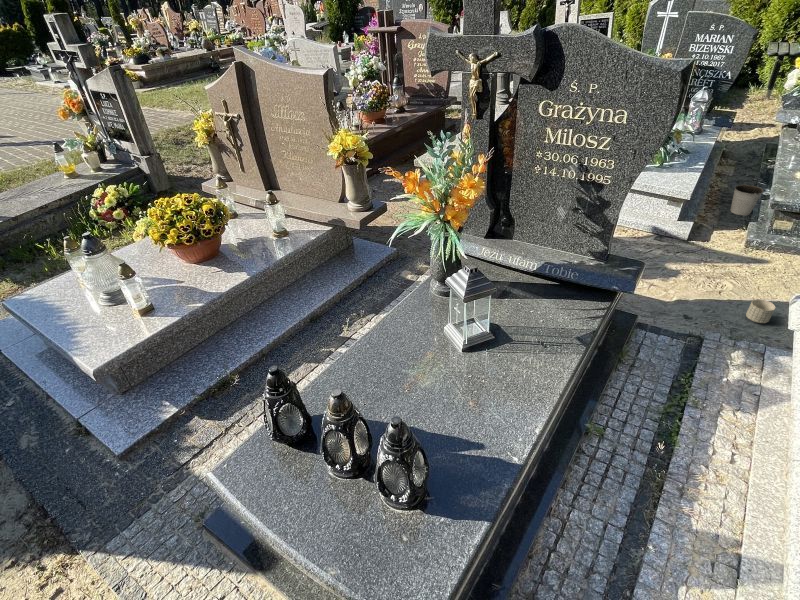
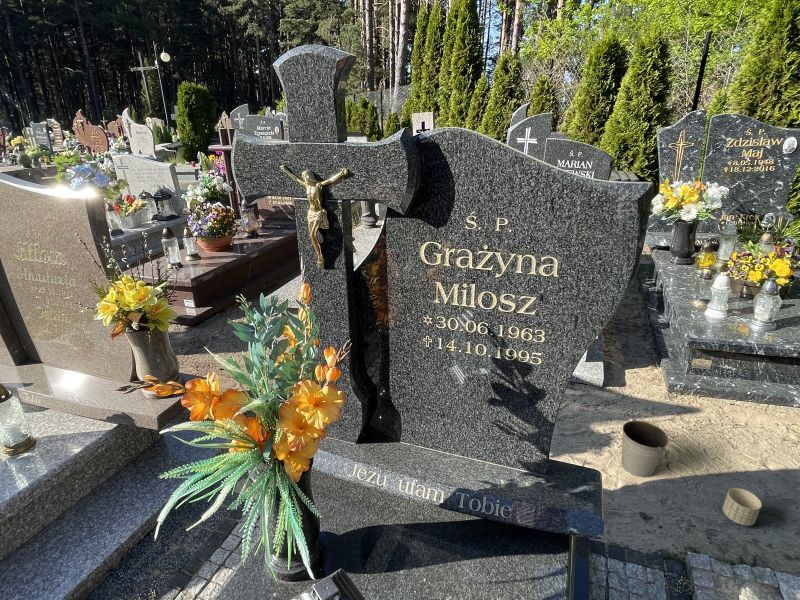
bucket: present [731,184,763,215] -> present [622,419,669,477]

